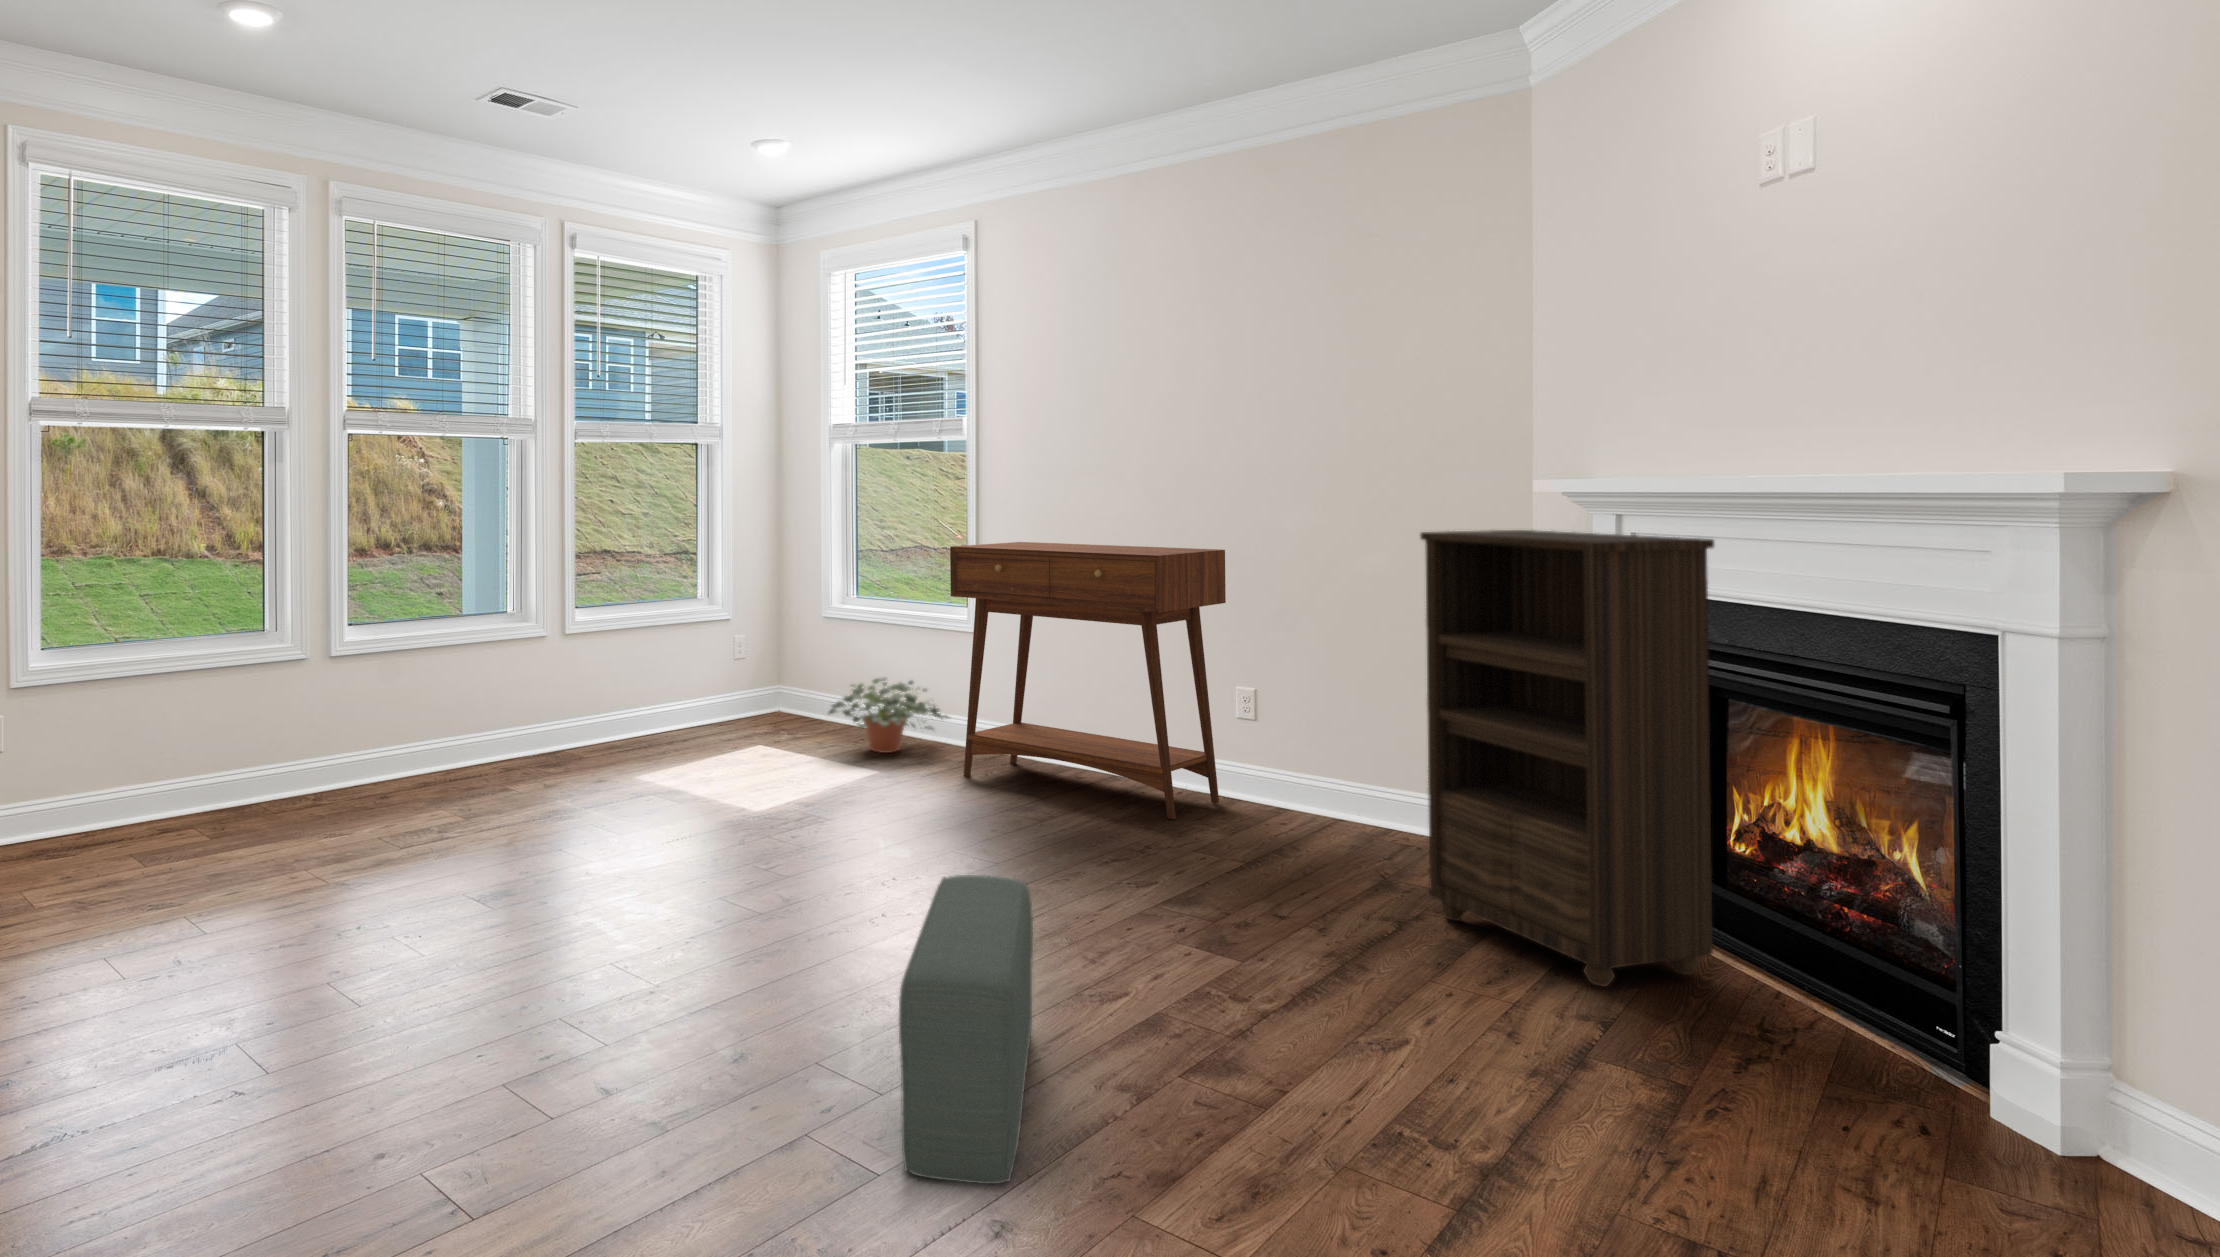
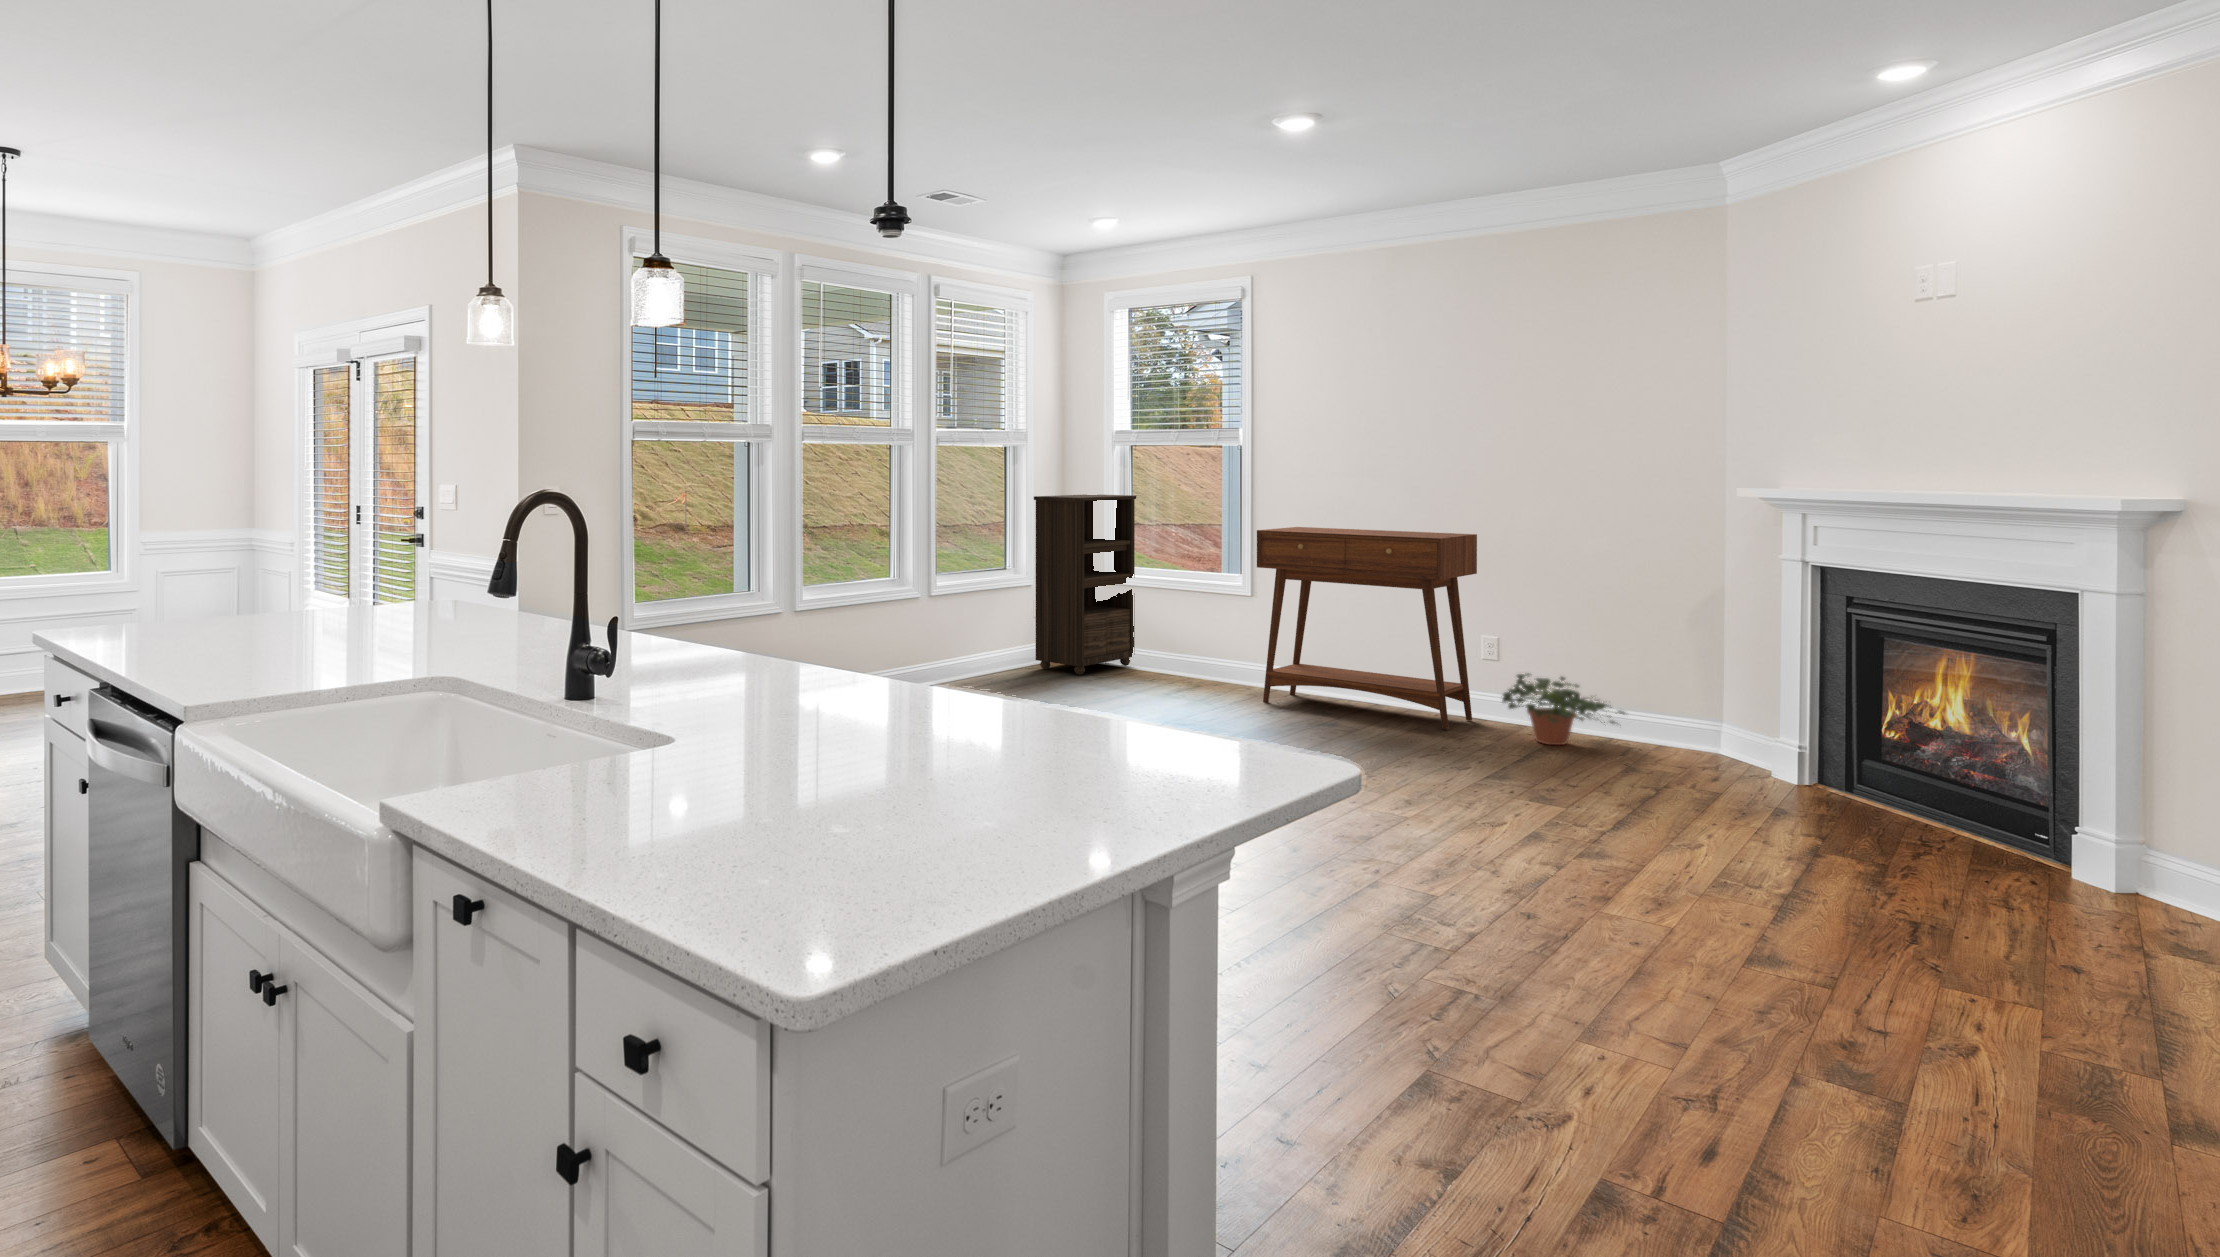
bookshelf: present [1420,530,1714,986] -> present [1034,495,1136,675]
potted plant: present [829,677,949,753] -> present [1503,673,1625,745]
pouf: present [899,875,1033,1184] -> none [1396,739,1512,897]

